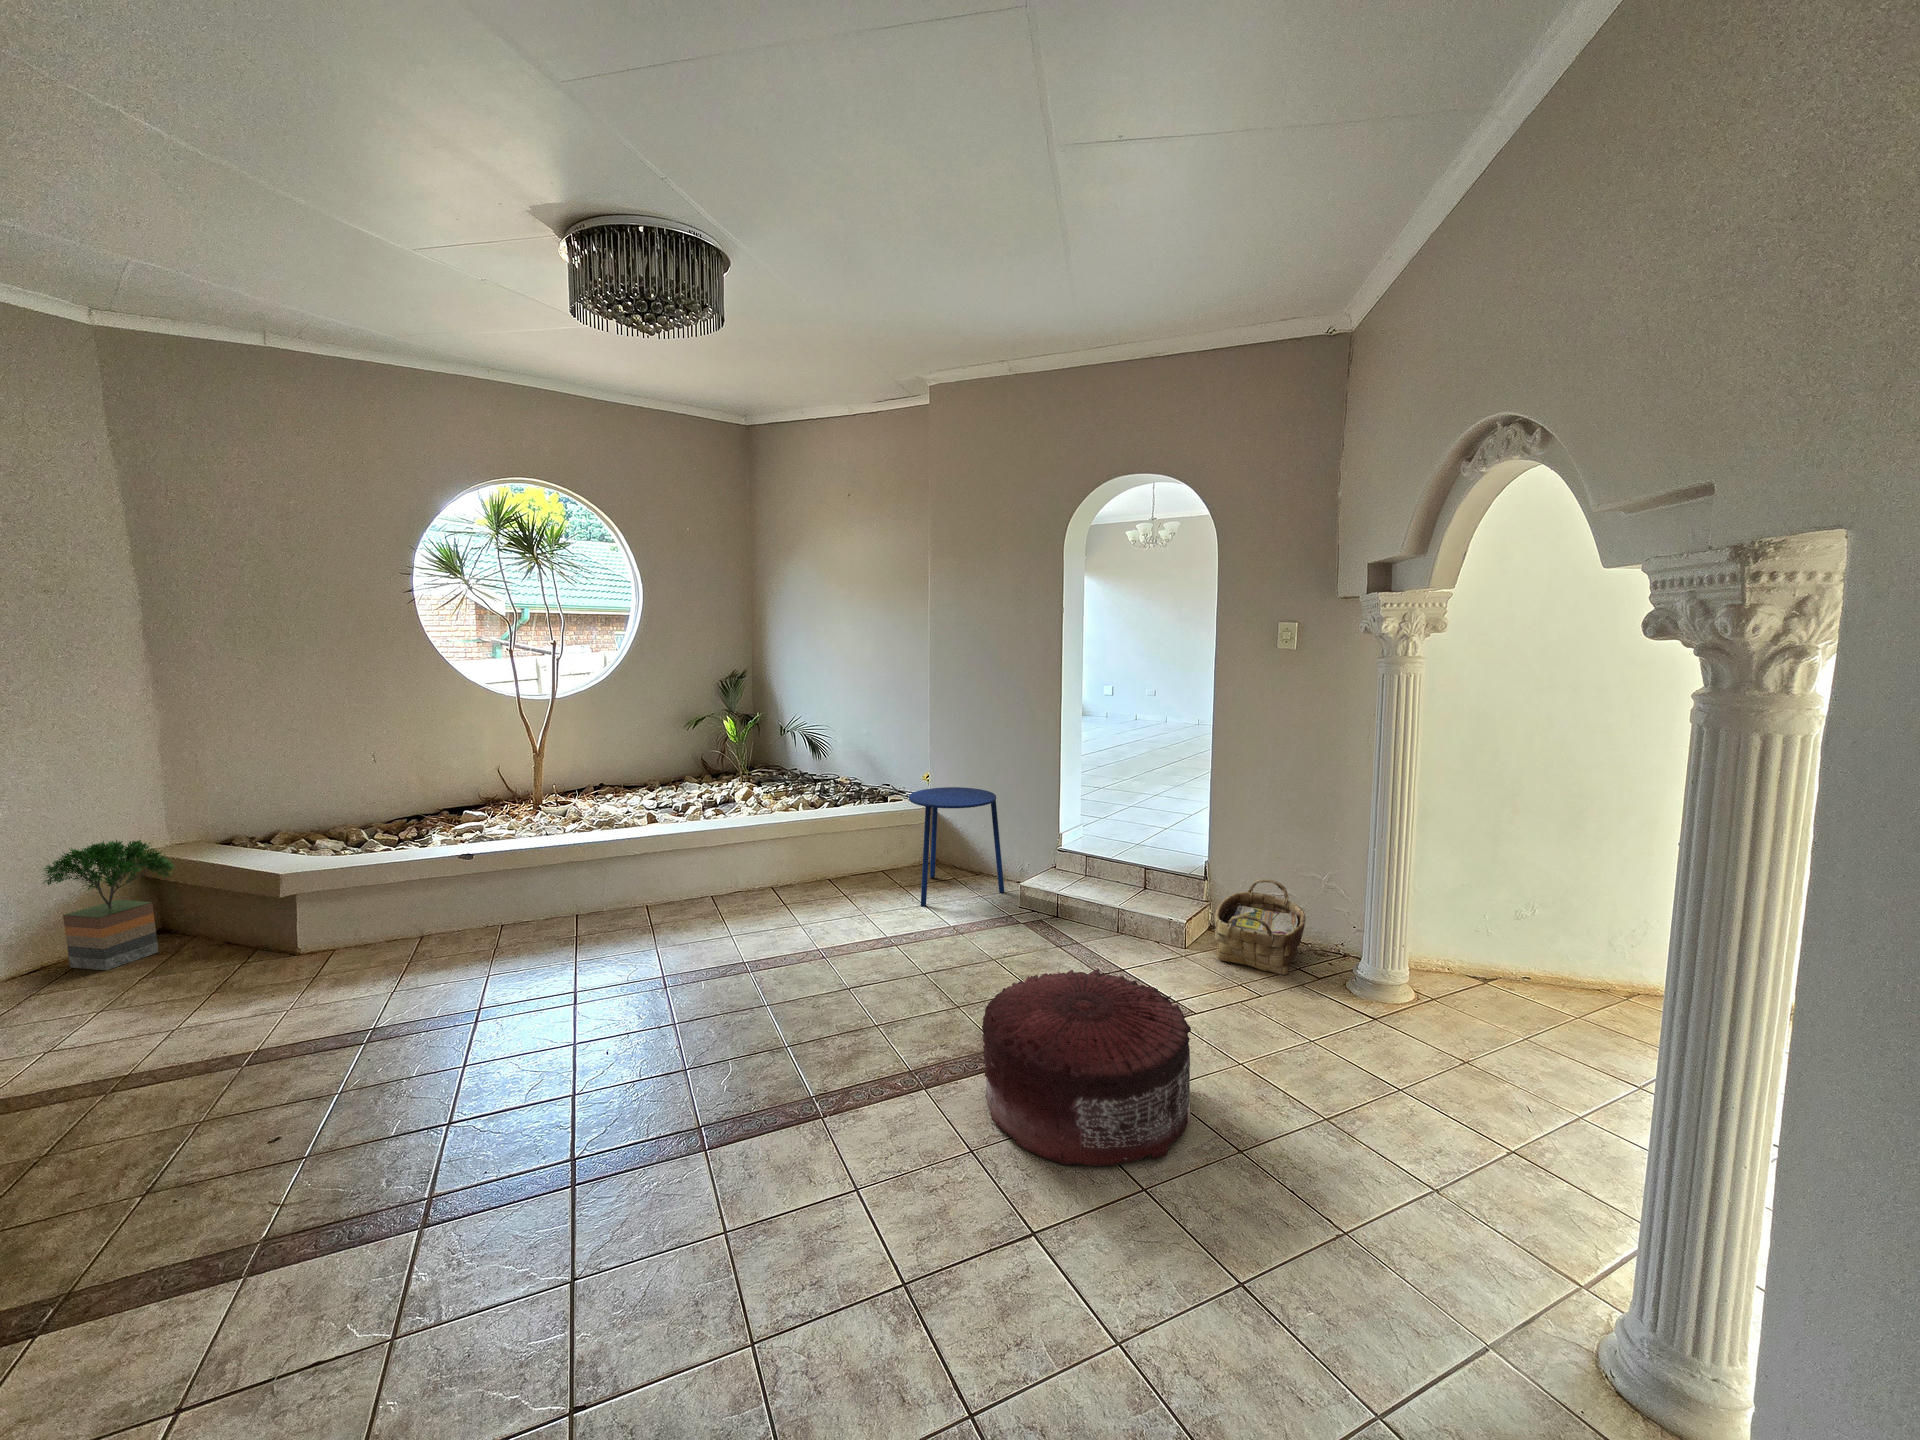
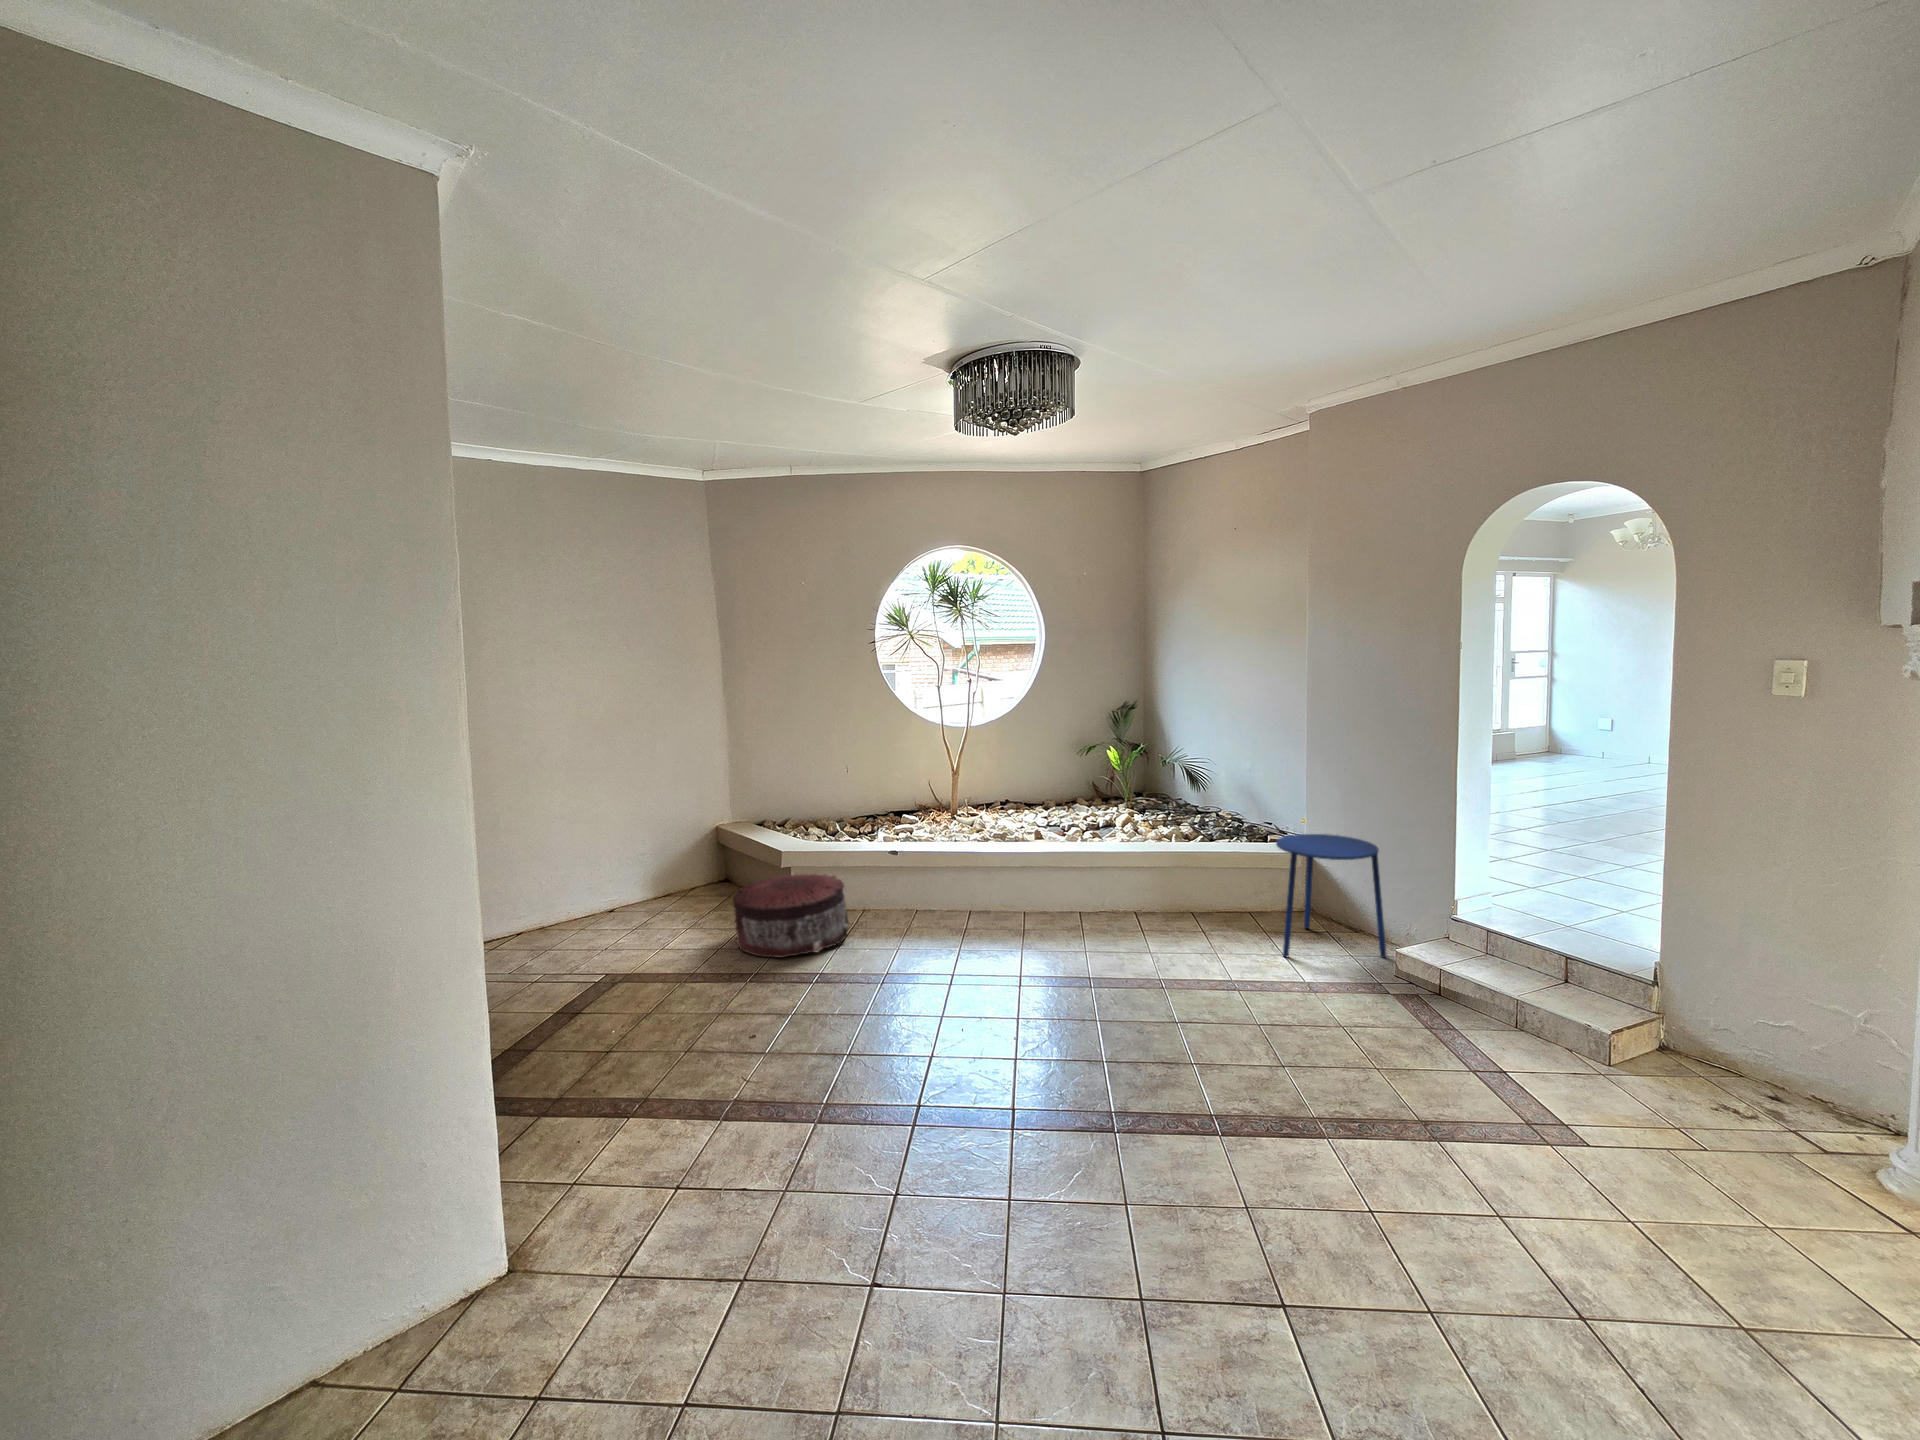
potted tree: present [43,840,175,970] -> none [663,816,728,903]
woven basket: present [1215,879,1306,975] -> none [1651,1000,1810,1133]
pouf: present [982,969,1191,1166] -> present [733,874,849,958]

